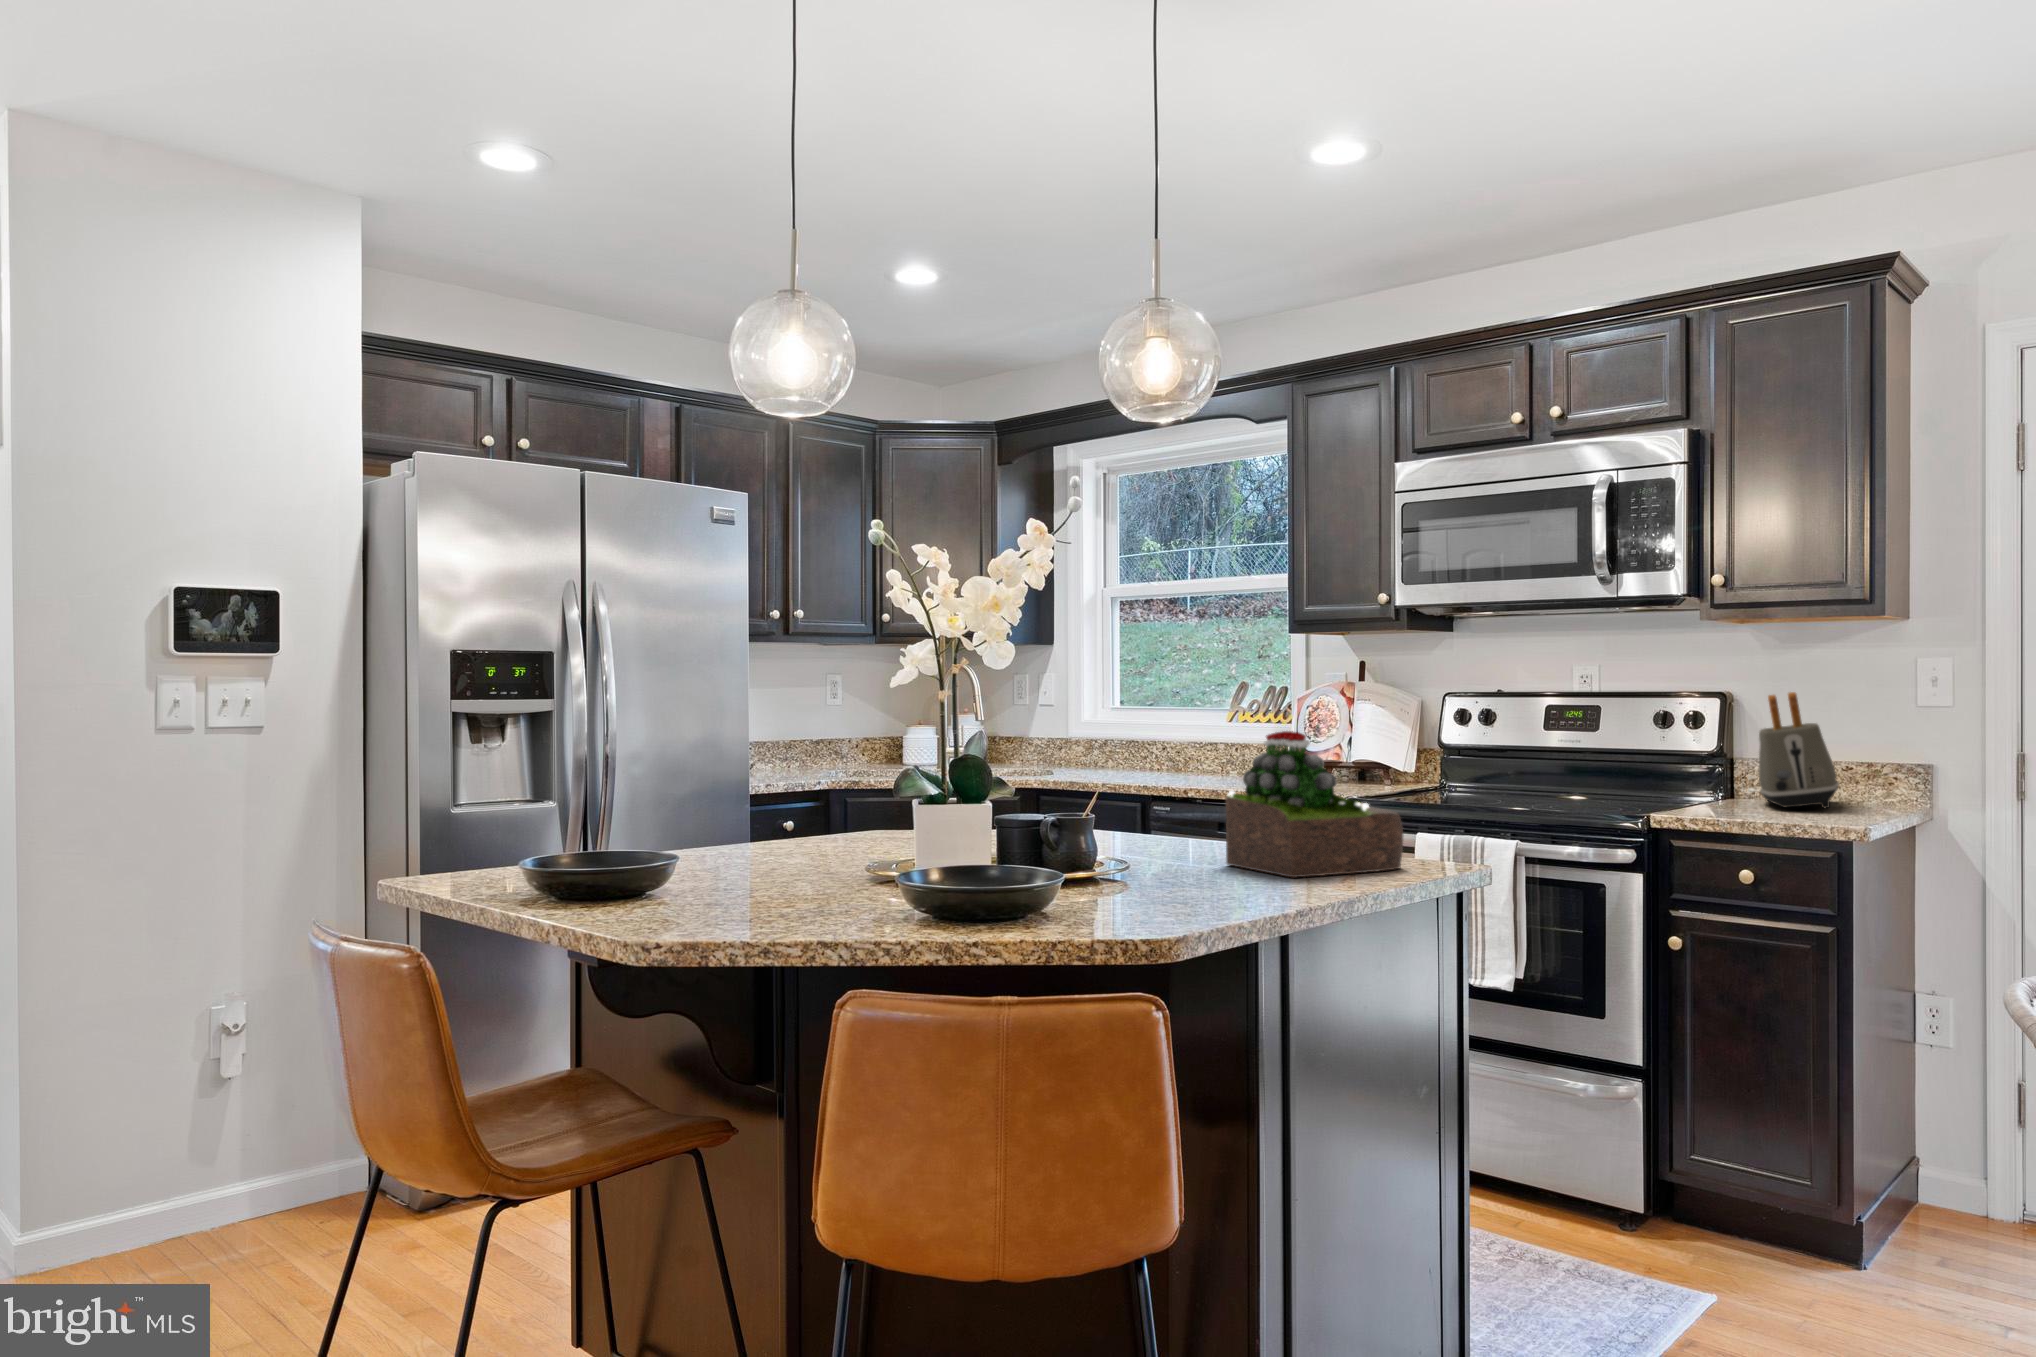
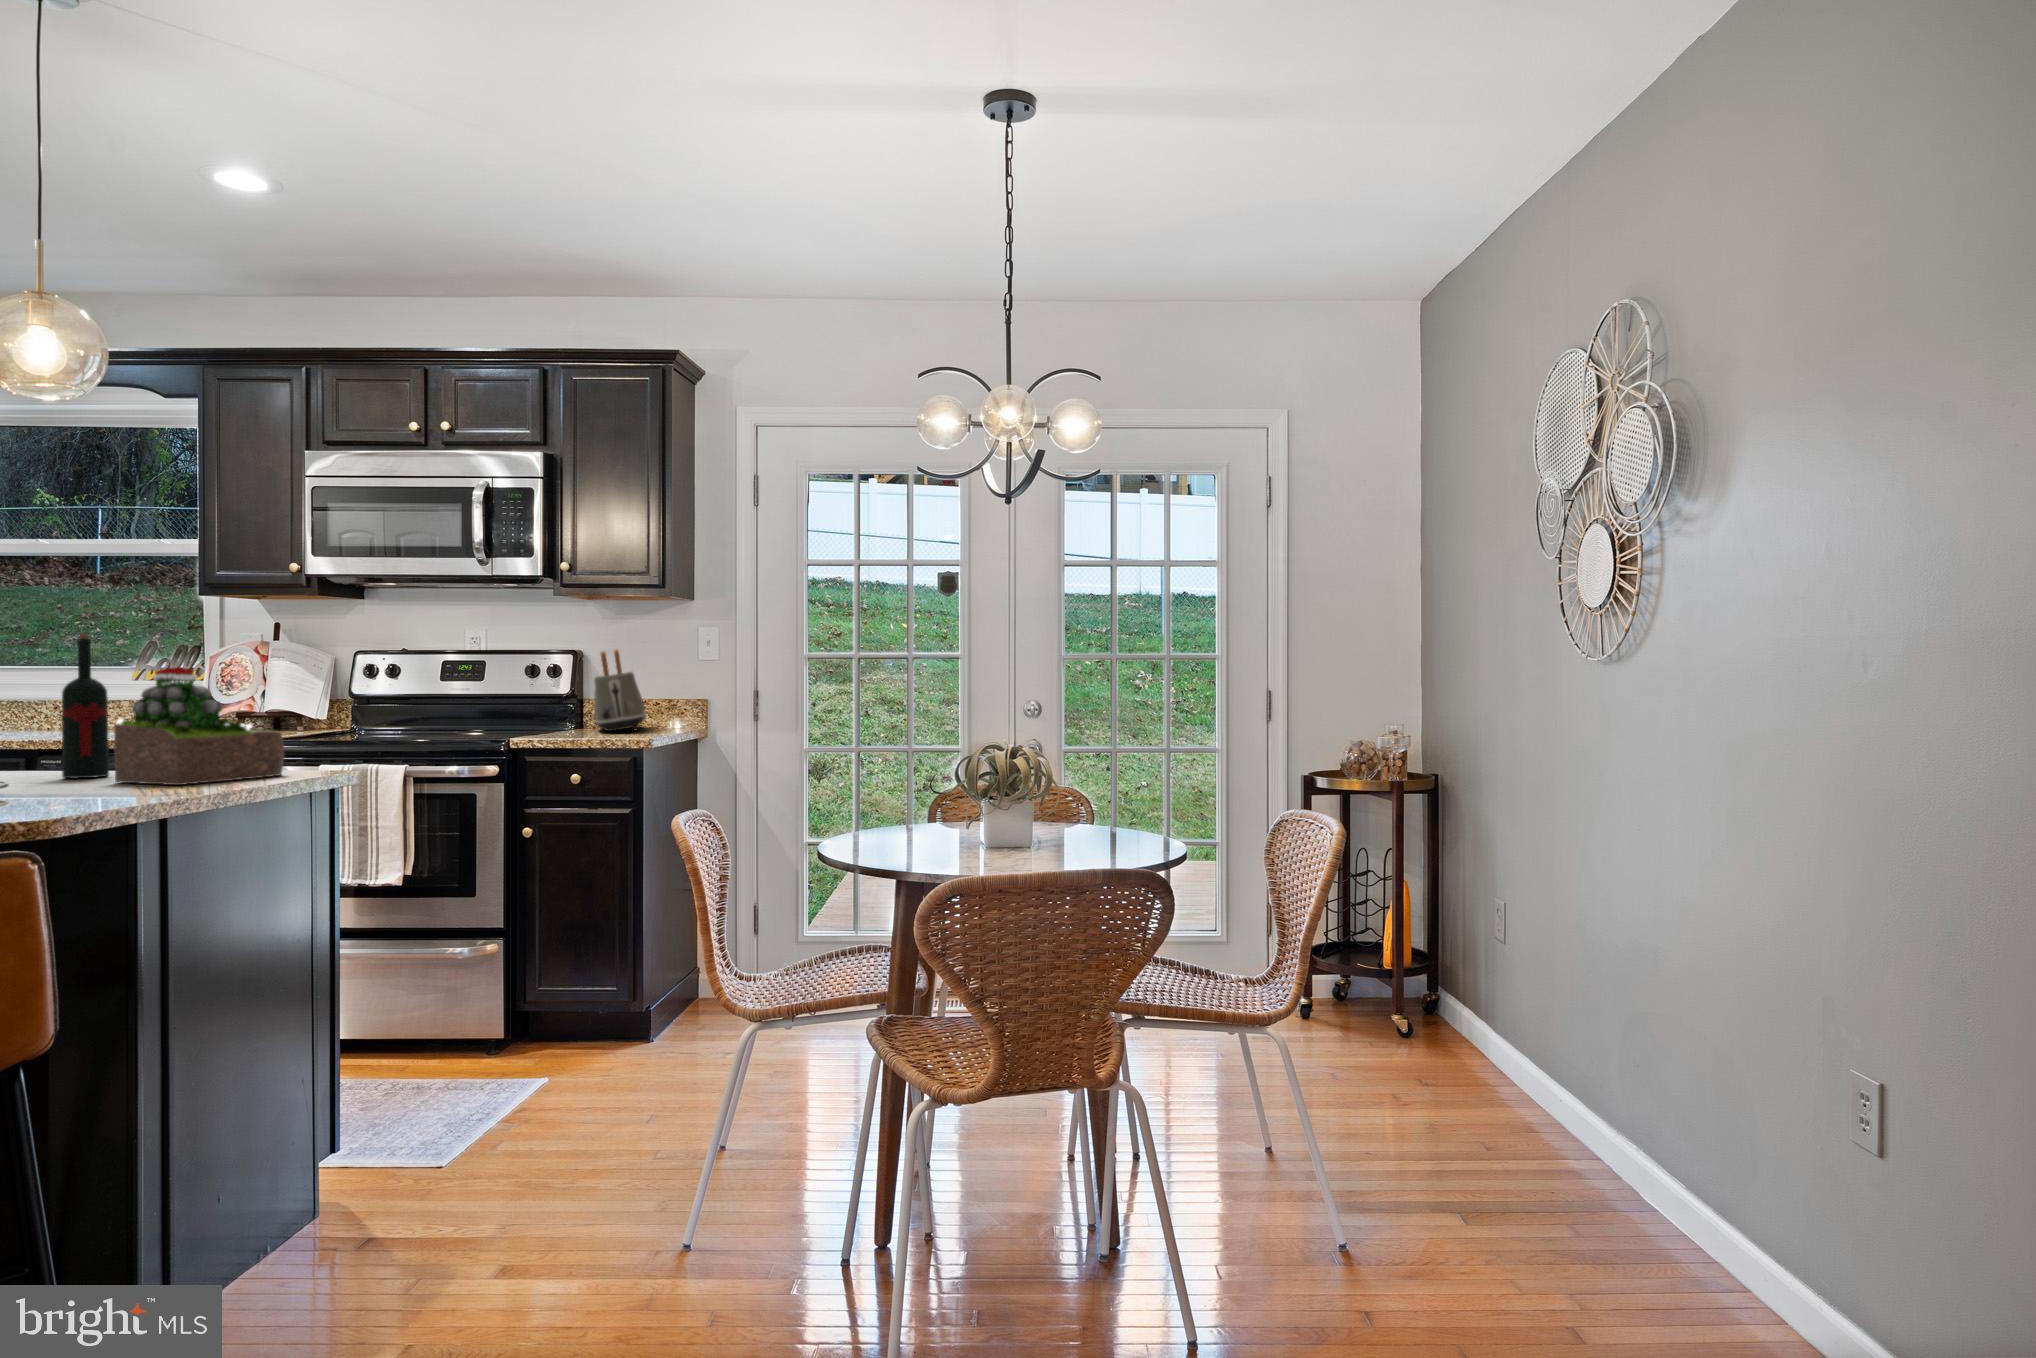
wine bottle: none [1175,688,1218,853] -> present [62,633,109,778]

